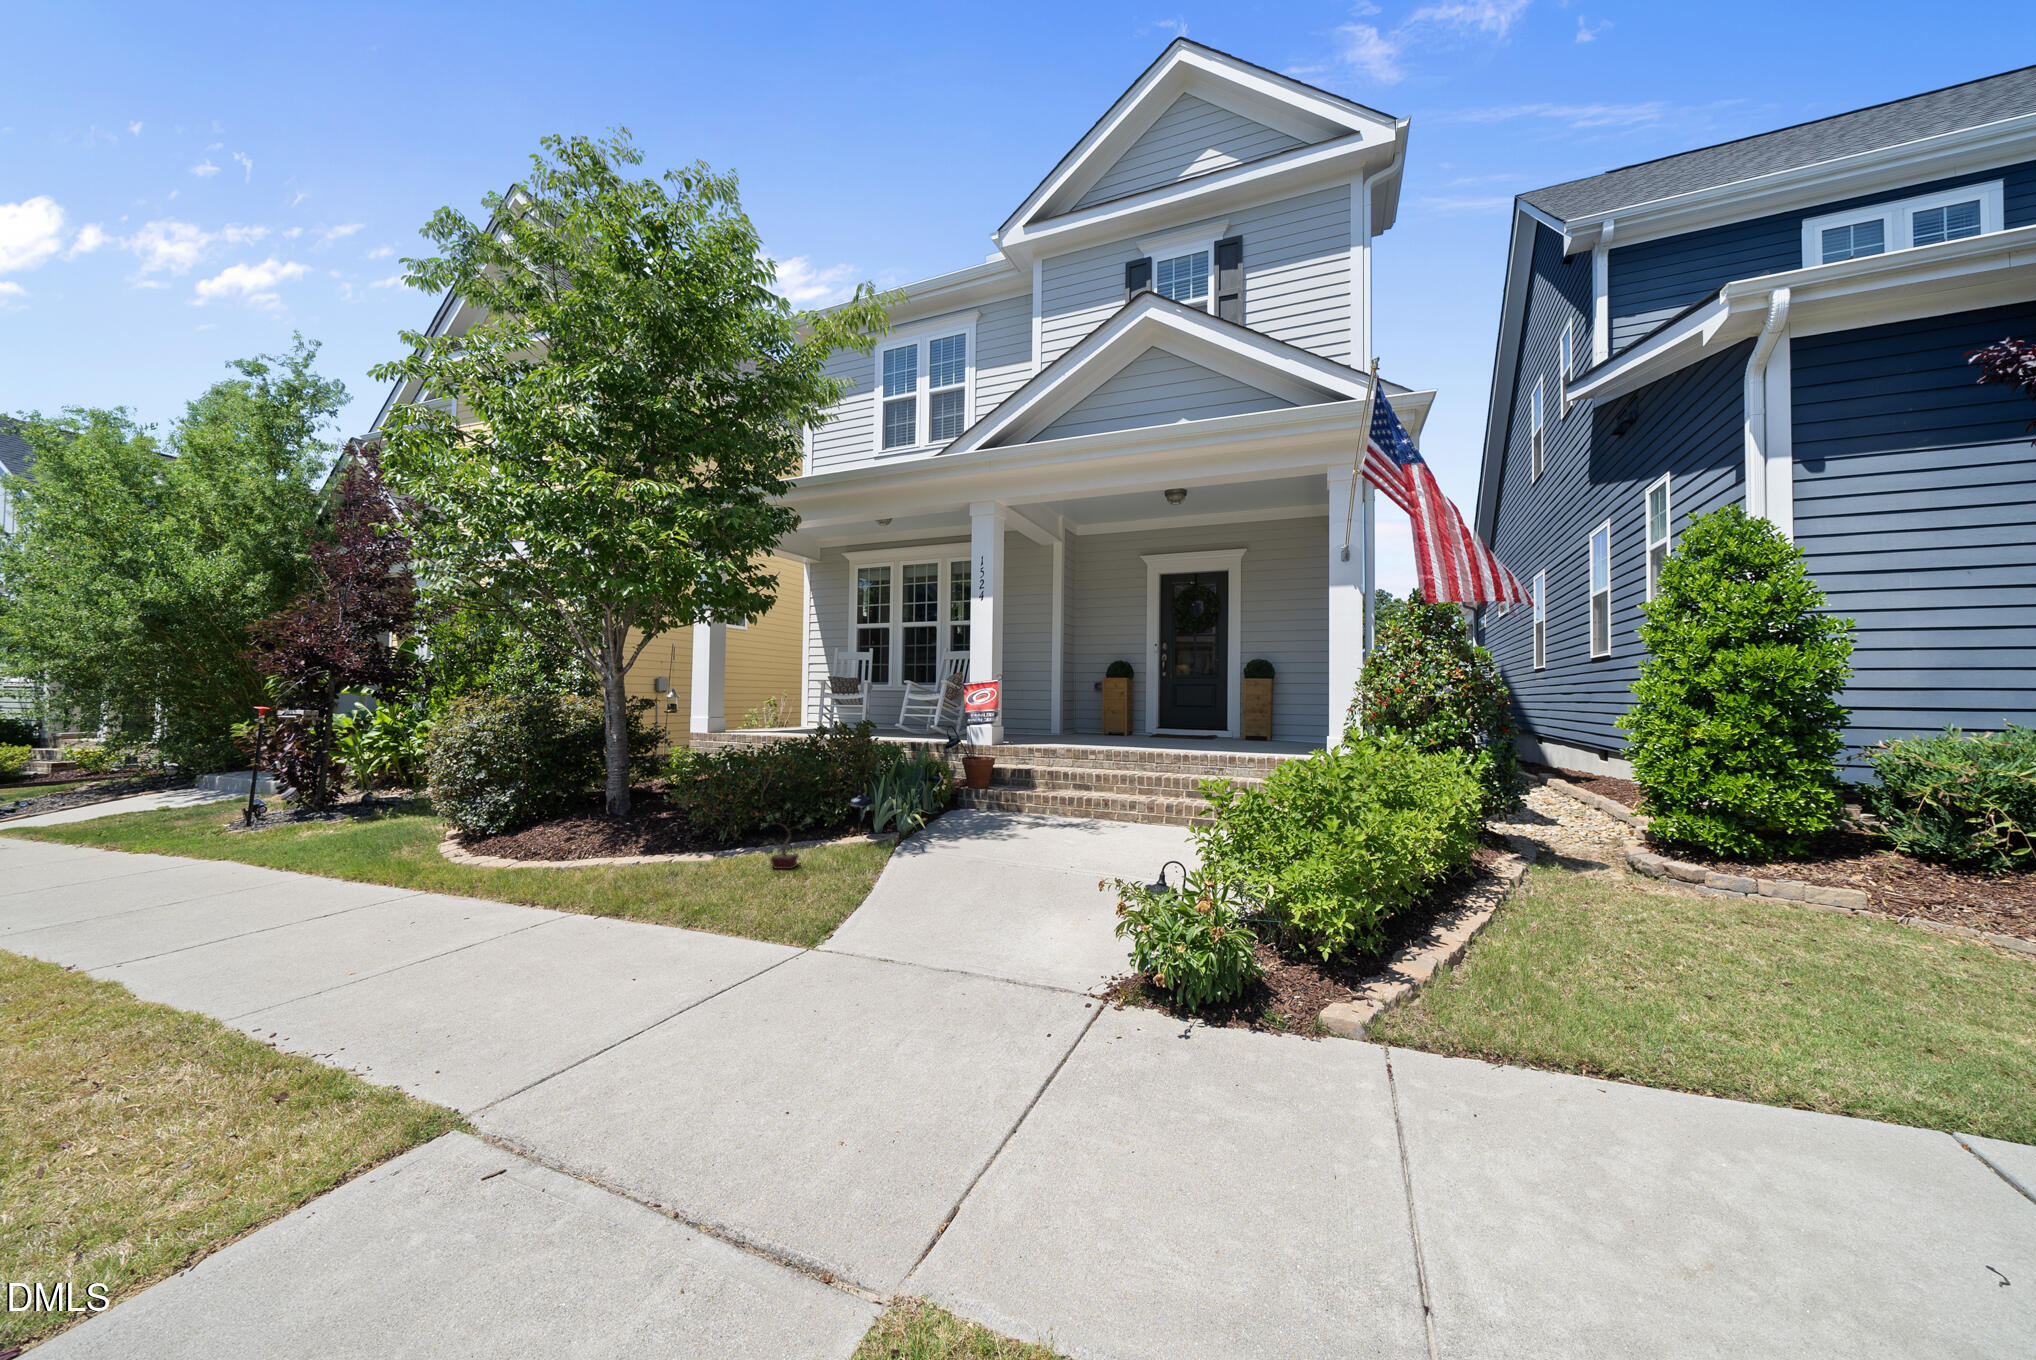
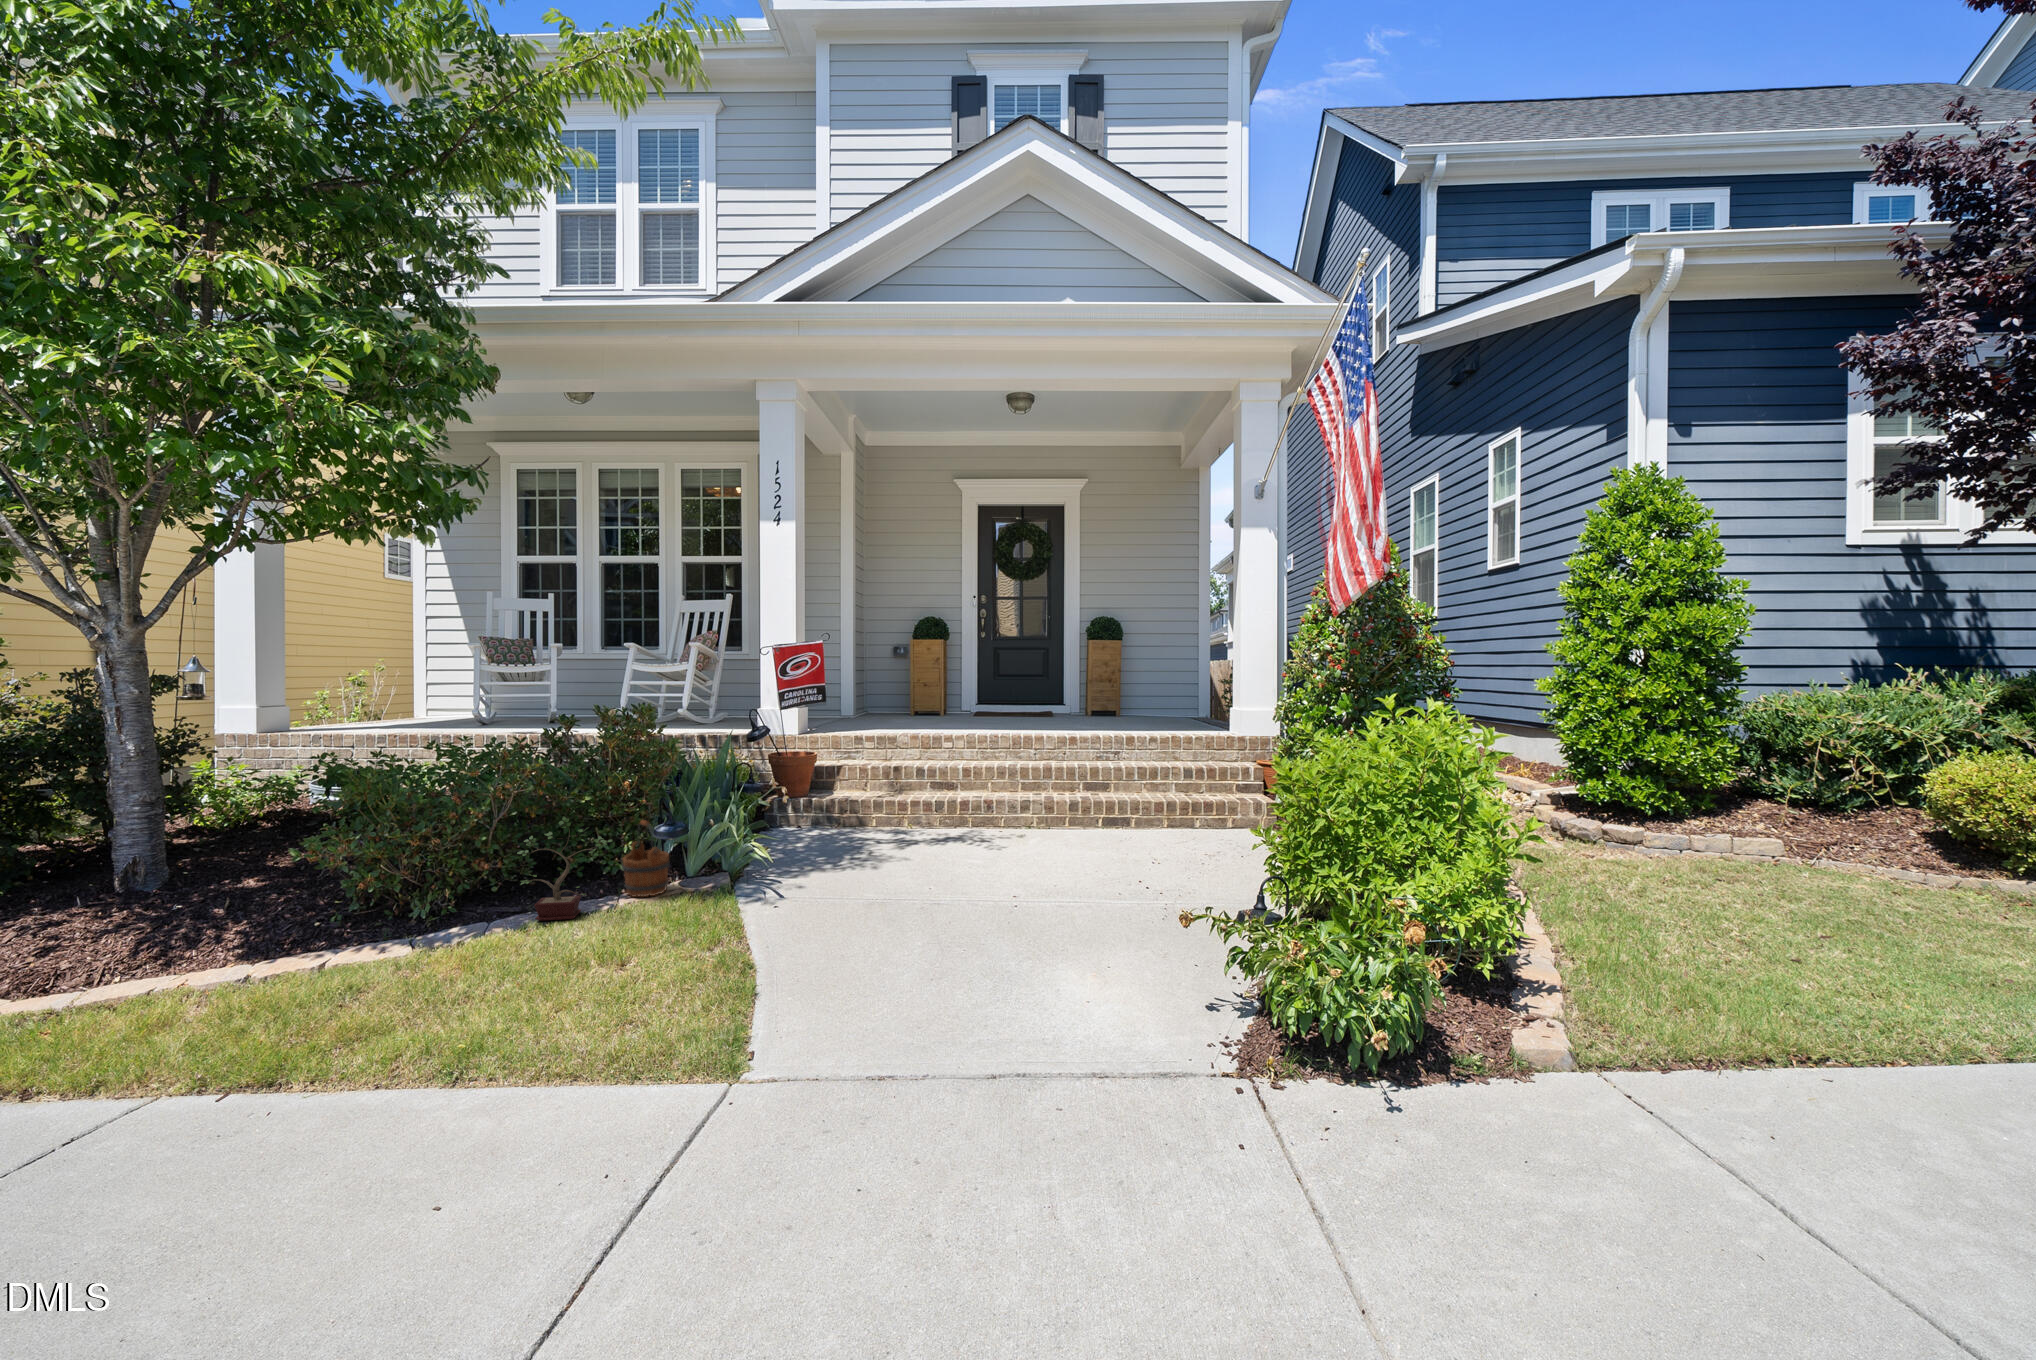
wooden bucket: none [829,807,859,858] -> present [622,820,670,897]

